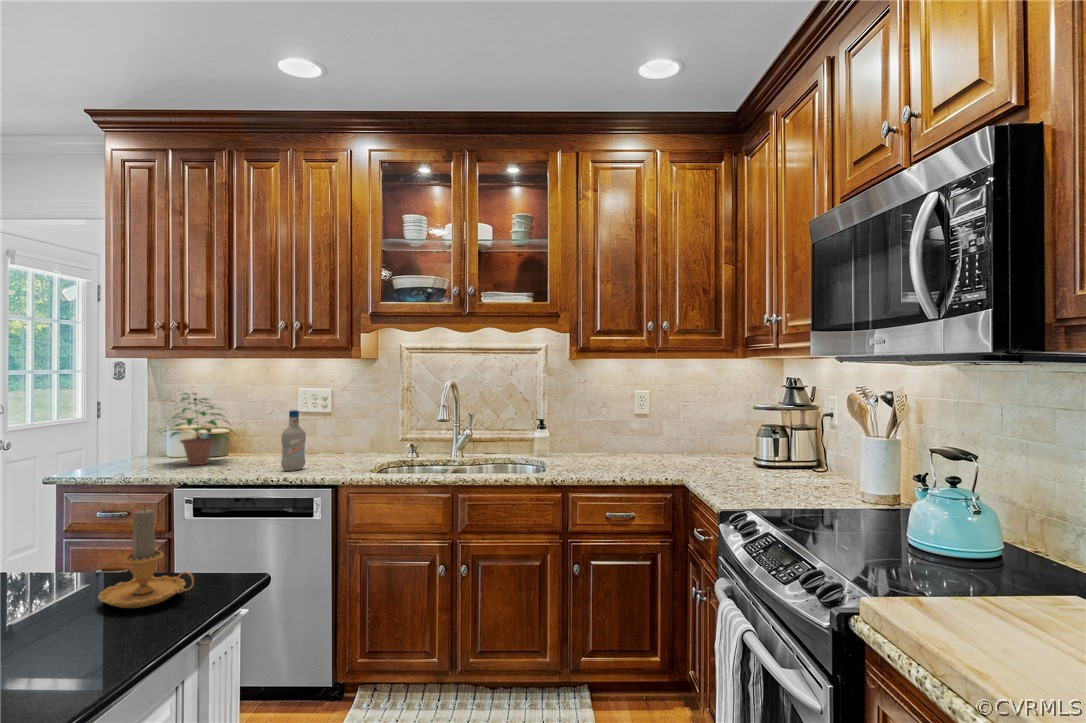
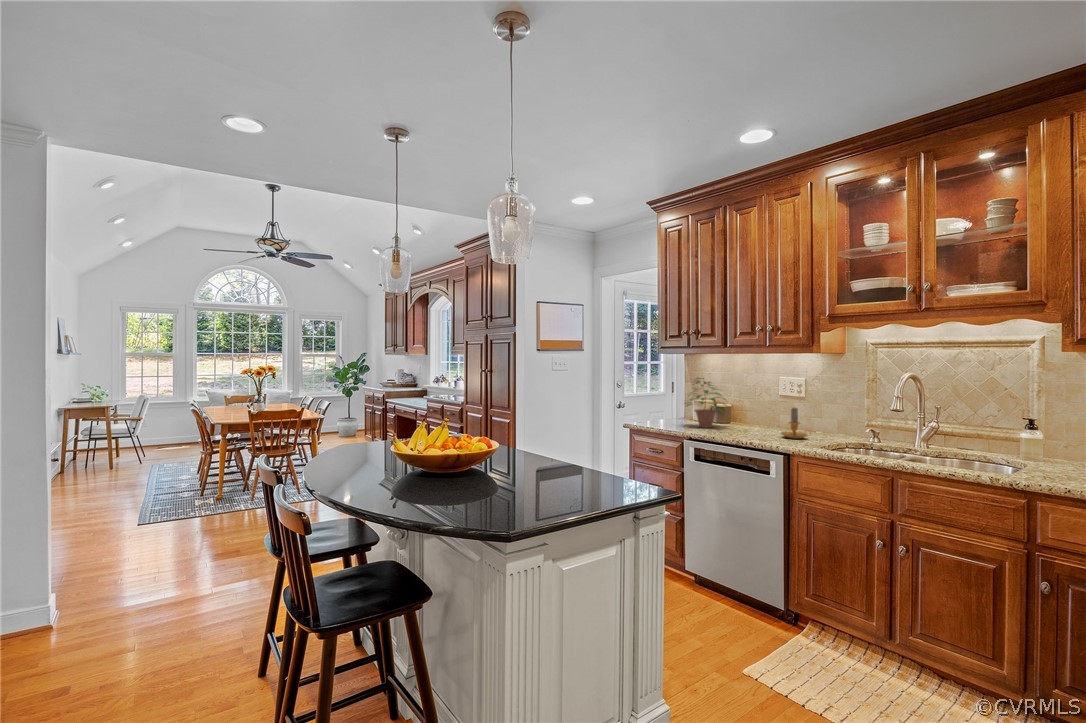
bottle: present [281,410,306,471] -> none [752,393,772,439]
candle: present [98,508,194,608] -> present [781,407,808,439]

